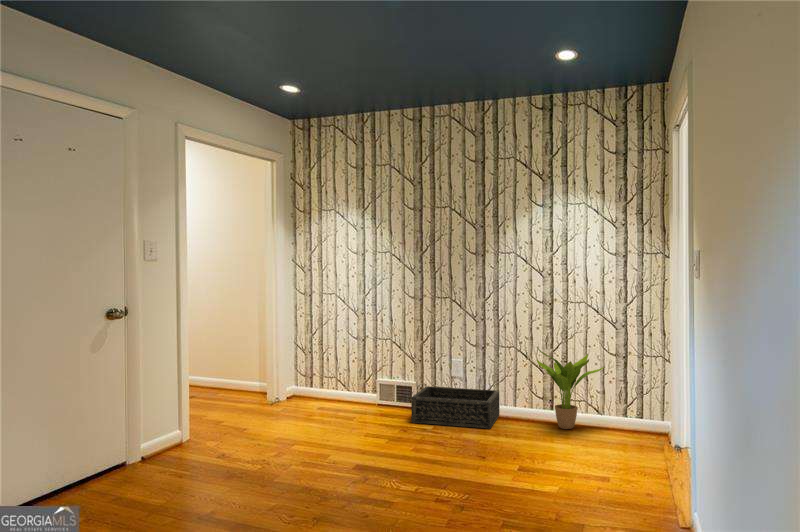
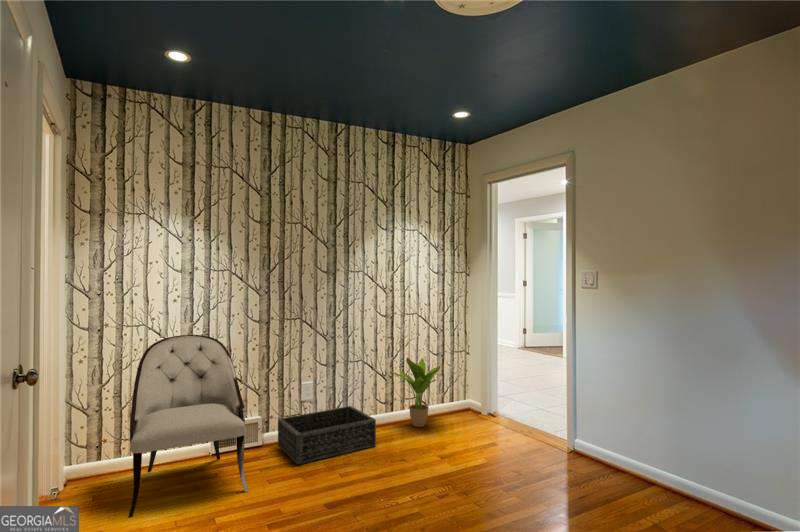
armchair: none [289,304,380,426] -> present [128,335,248,518]

